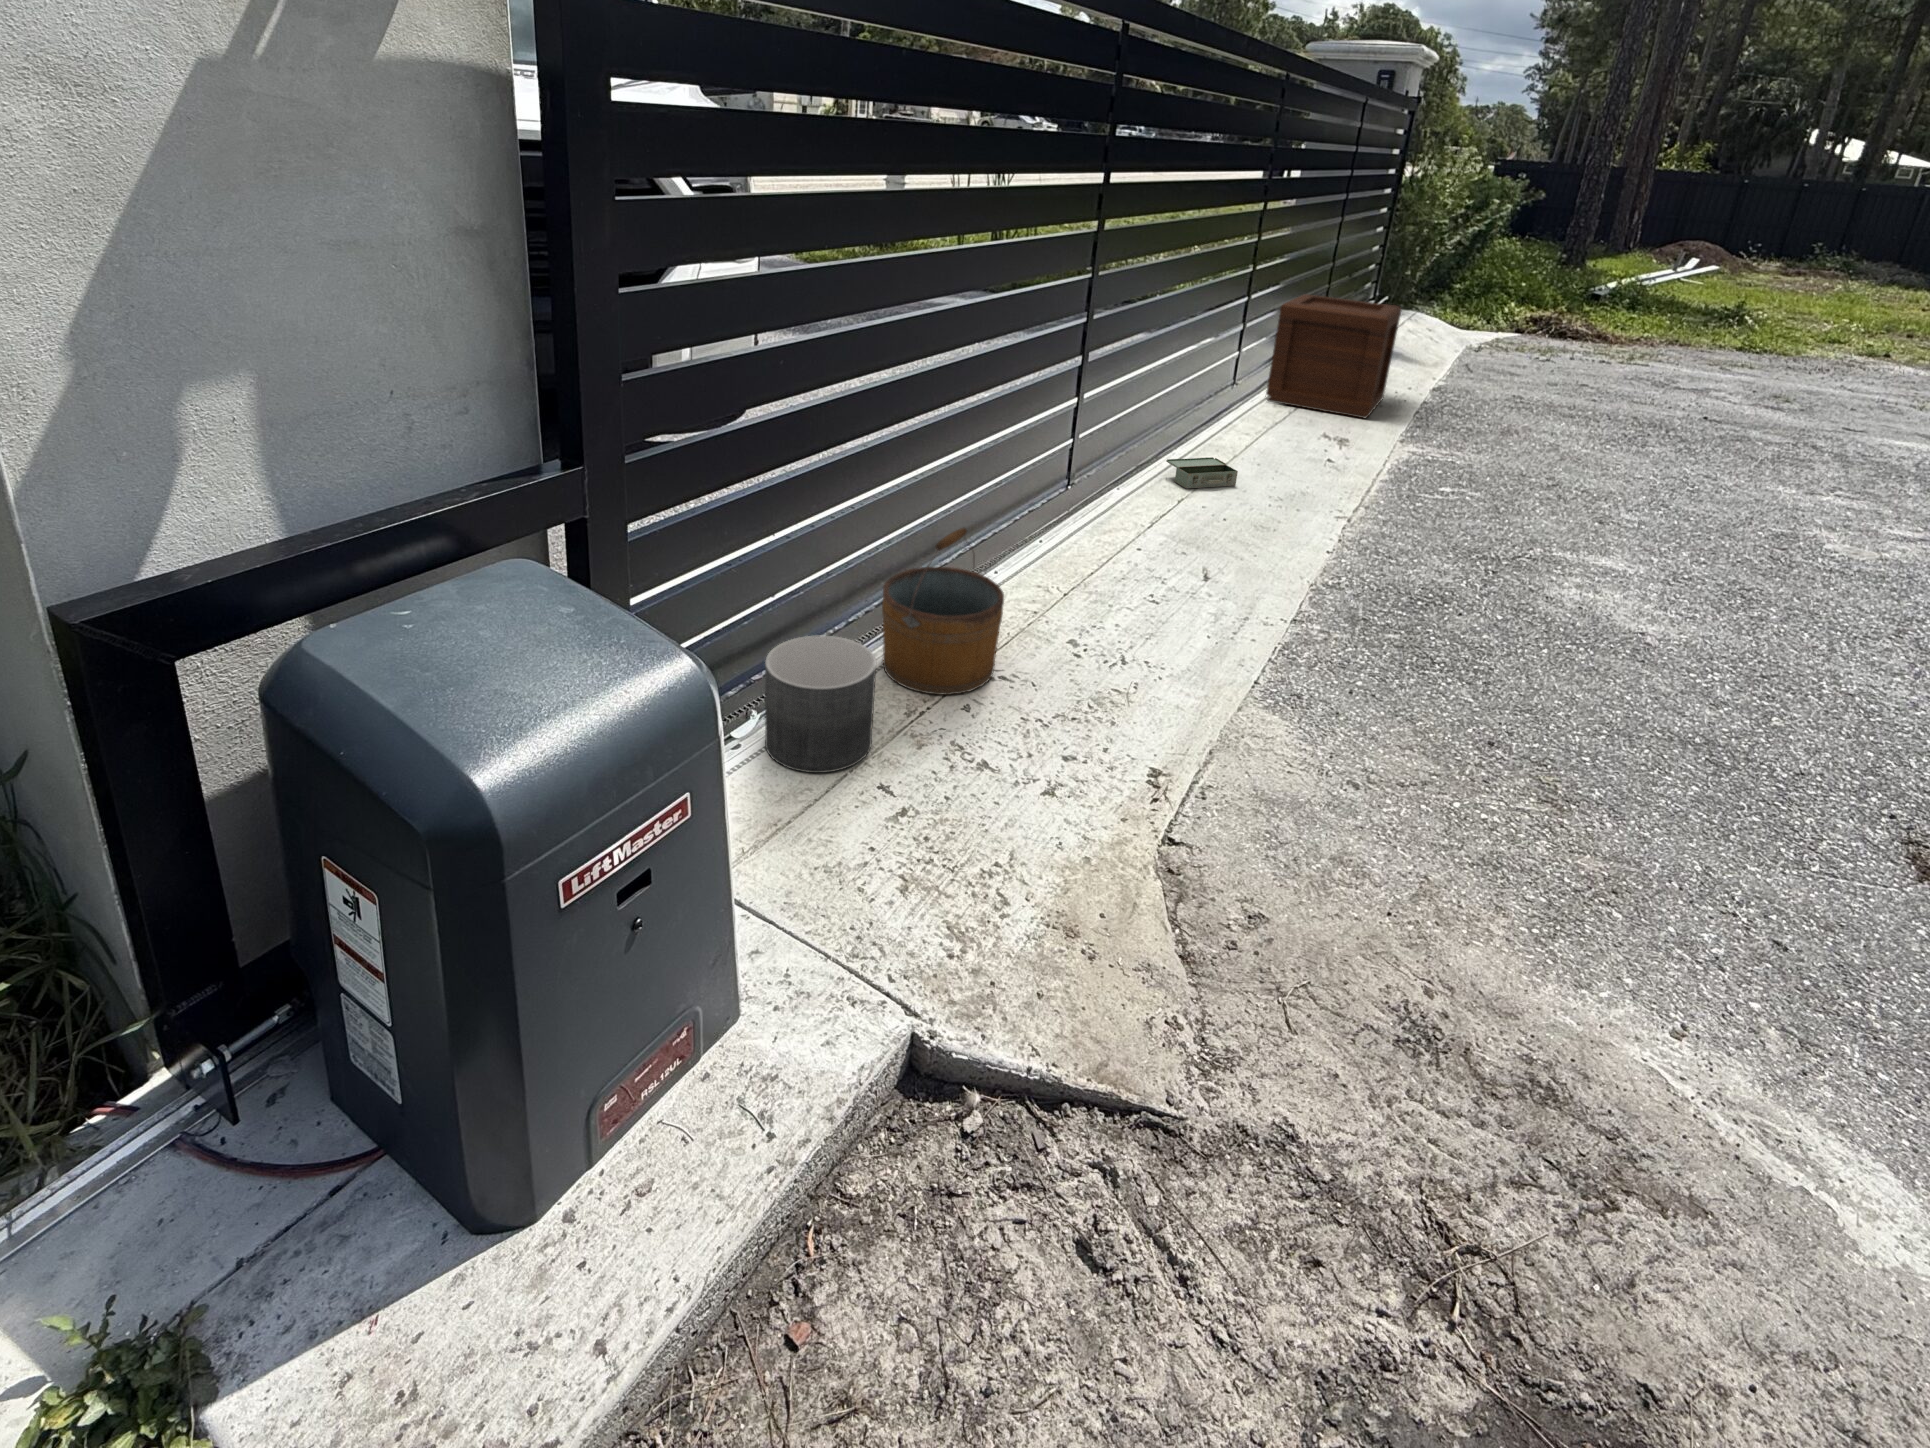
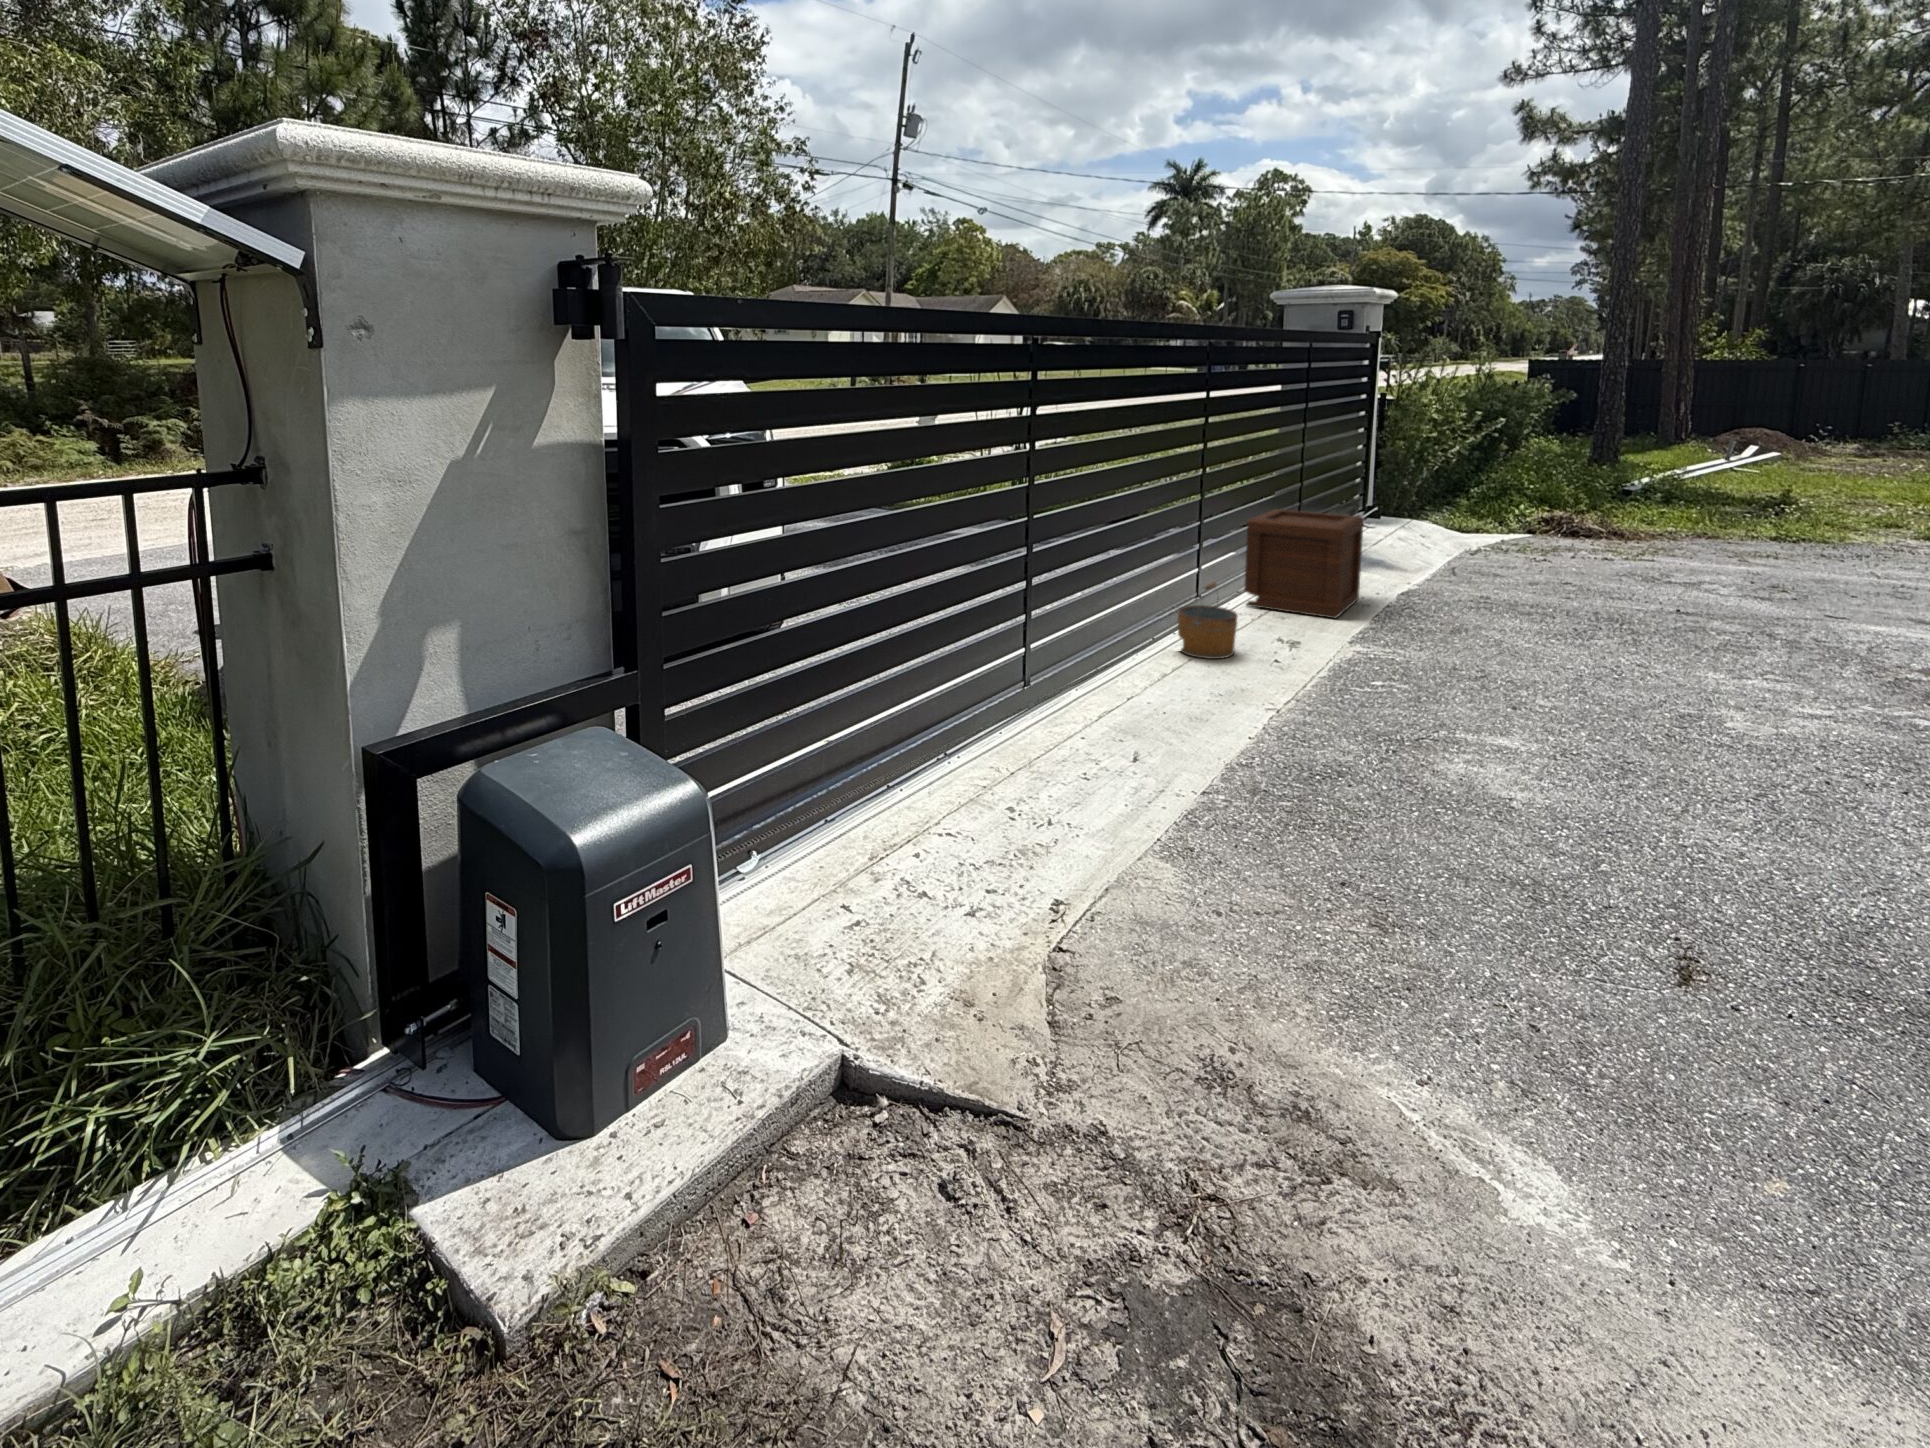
toolbox: present [1166,457,1238,489] -> none [1132,657,1195,685]
bucket: present [882,528,1004,695] -> present [1178,583,1238,659]
planter: present [765,635,876,773] -> none [766,796,846,897]

